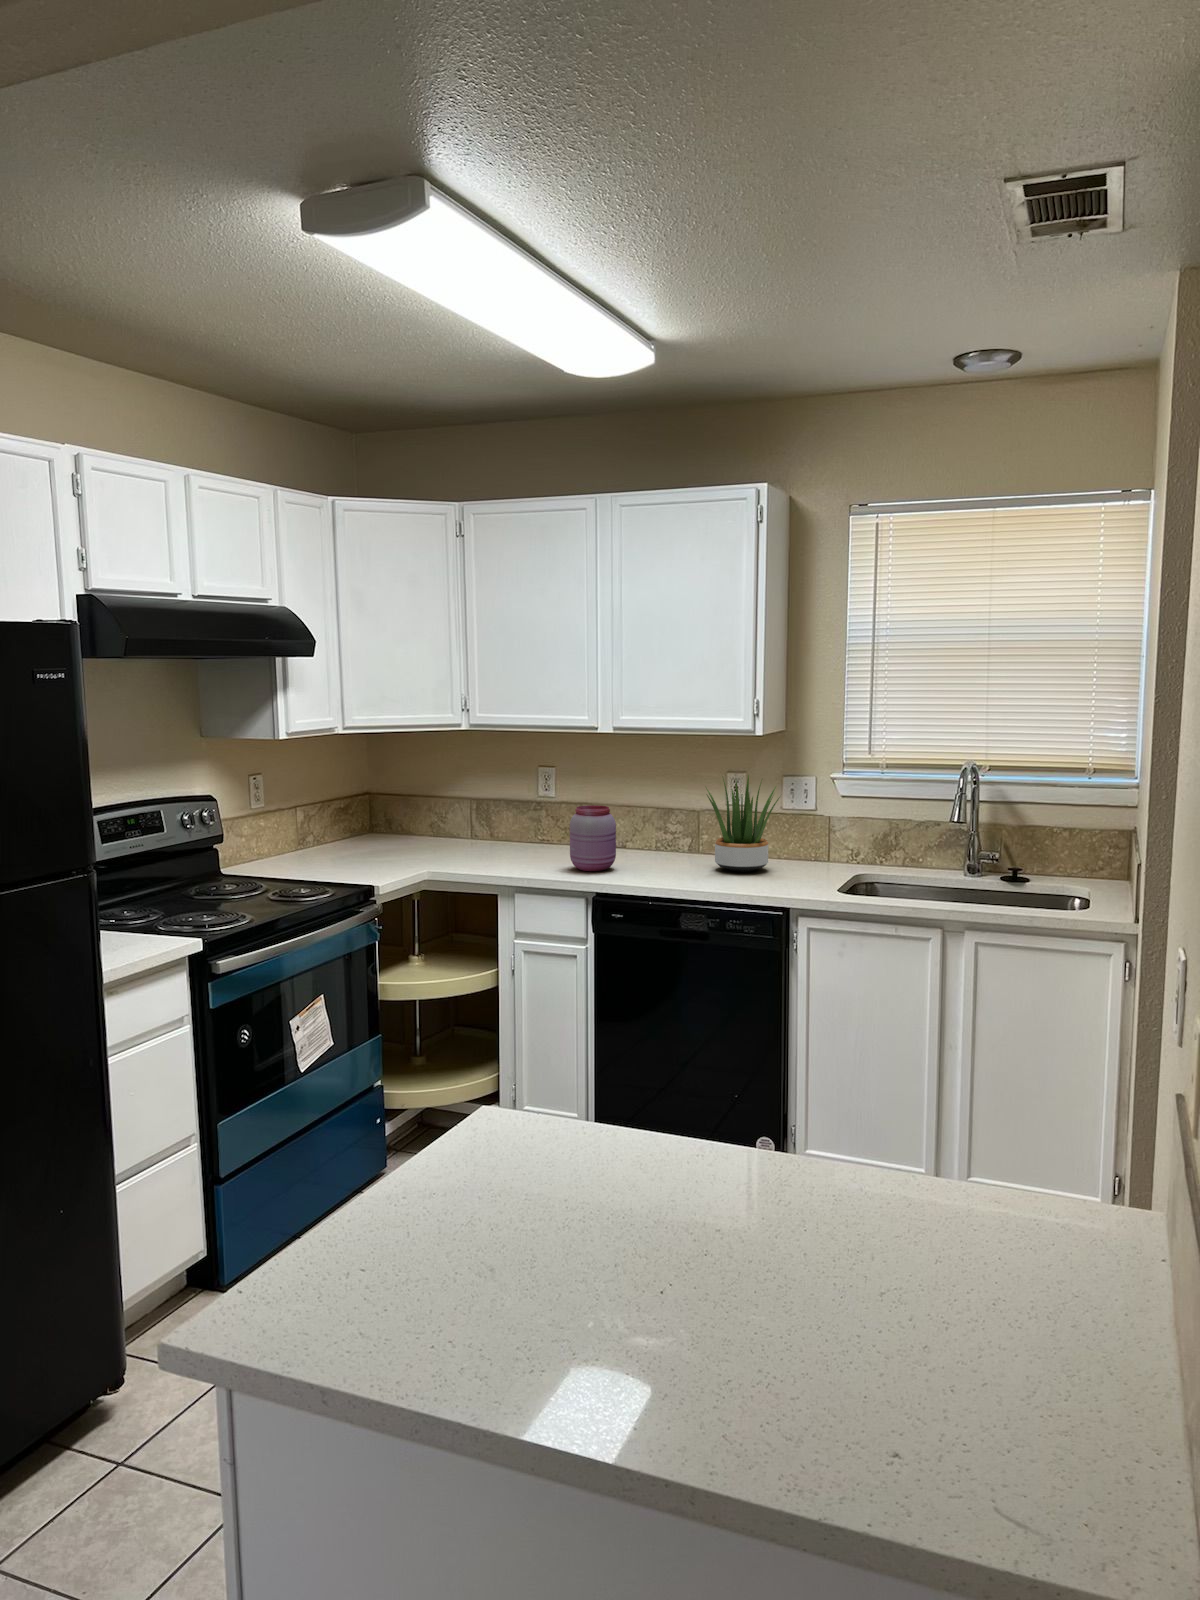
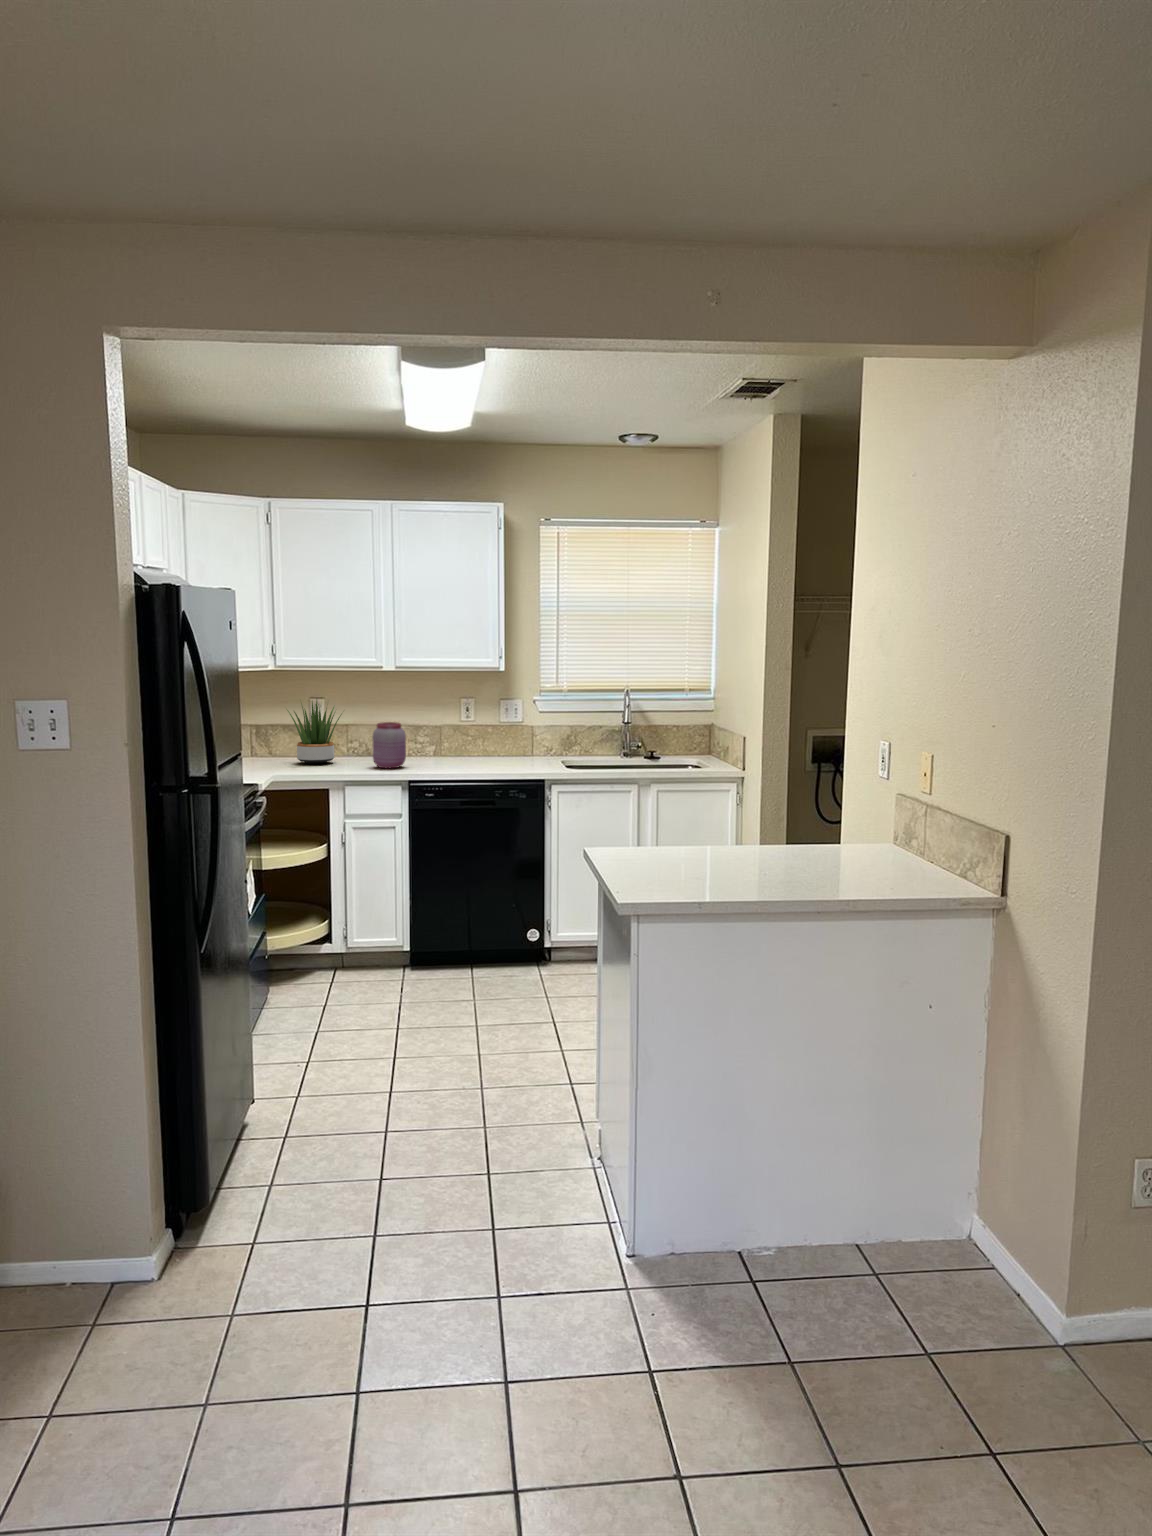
potted plant: present [706,775,780,872] -> present [287,700,342,764]

